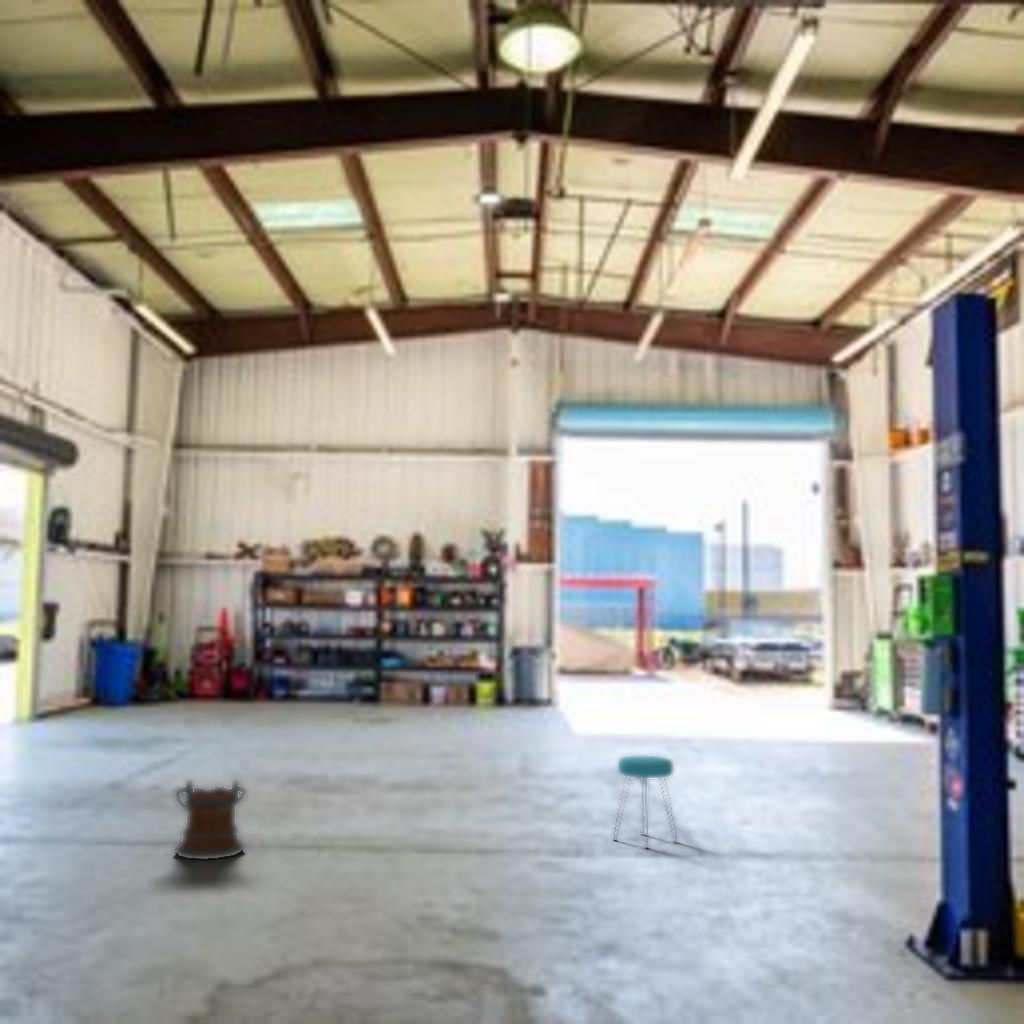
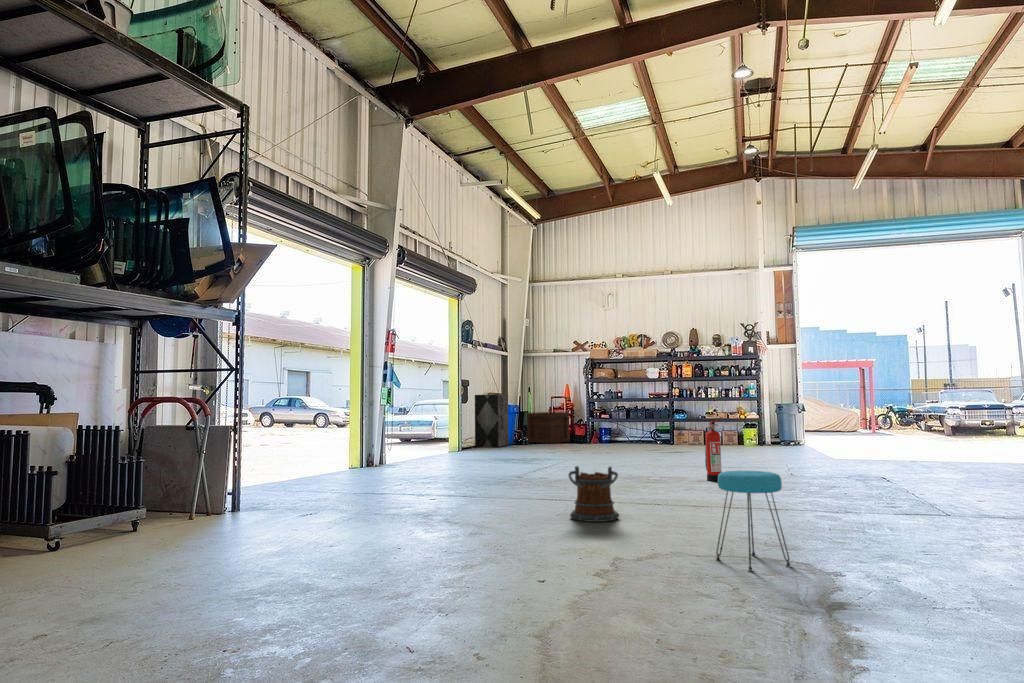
storage cabinet: none [62,627,124,712] -> present [475,394,509,447]
wooden crate: none [153,652,223,703] -> present [527,412,569,444]
fire extinguisher: none [393,694,415,776] -> present [705,421,722,481]
stool: present [614,756,675,839] -> present [716,471,790,570]

